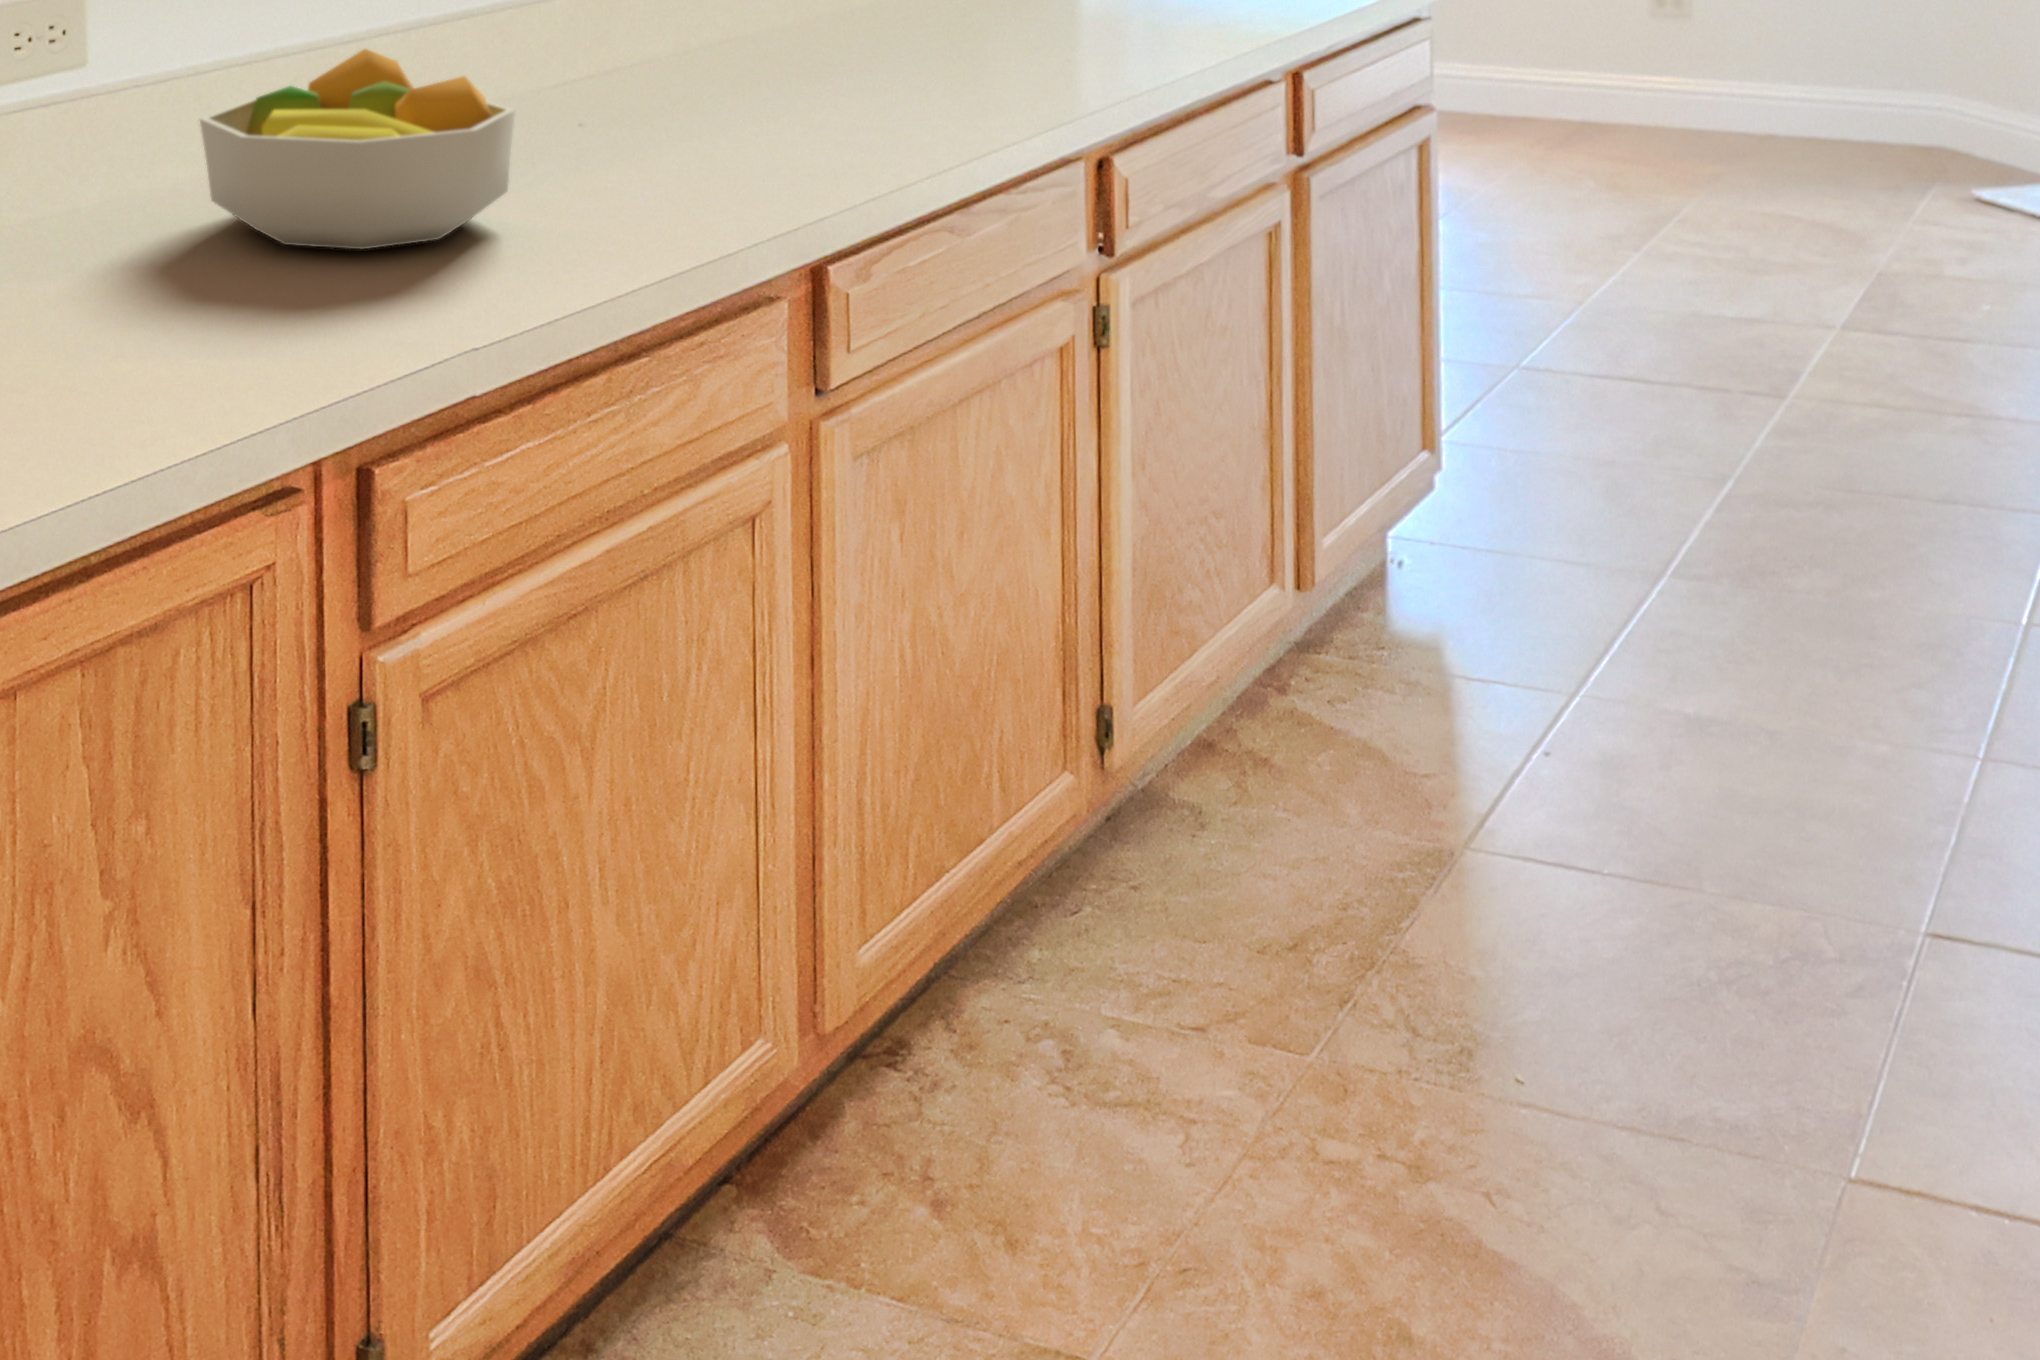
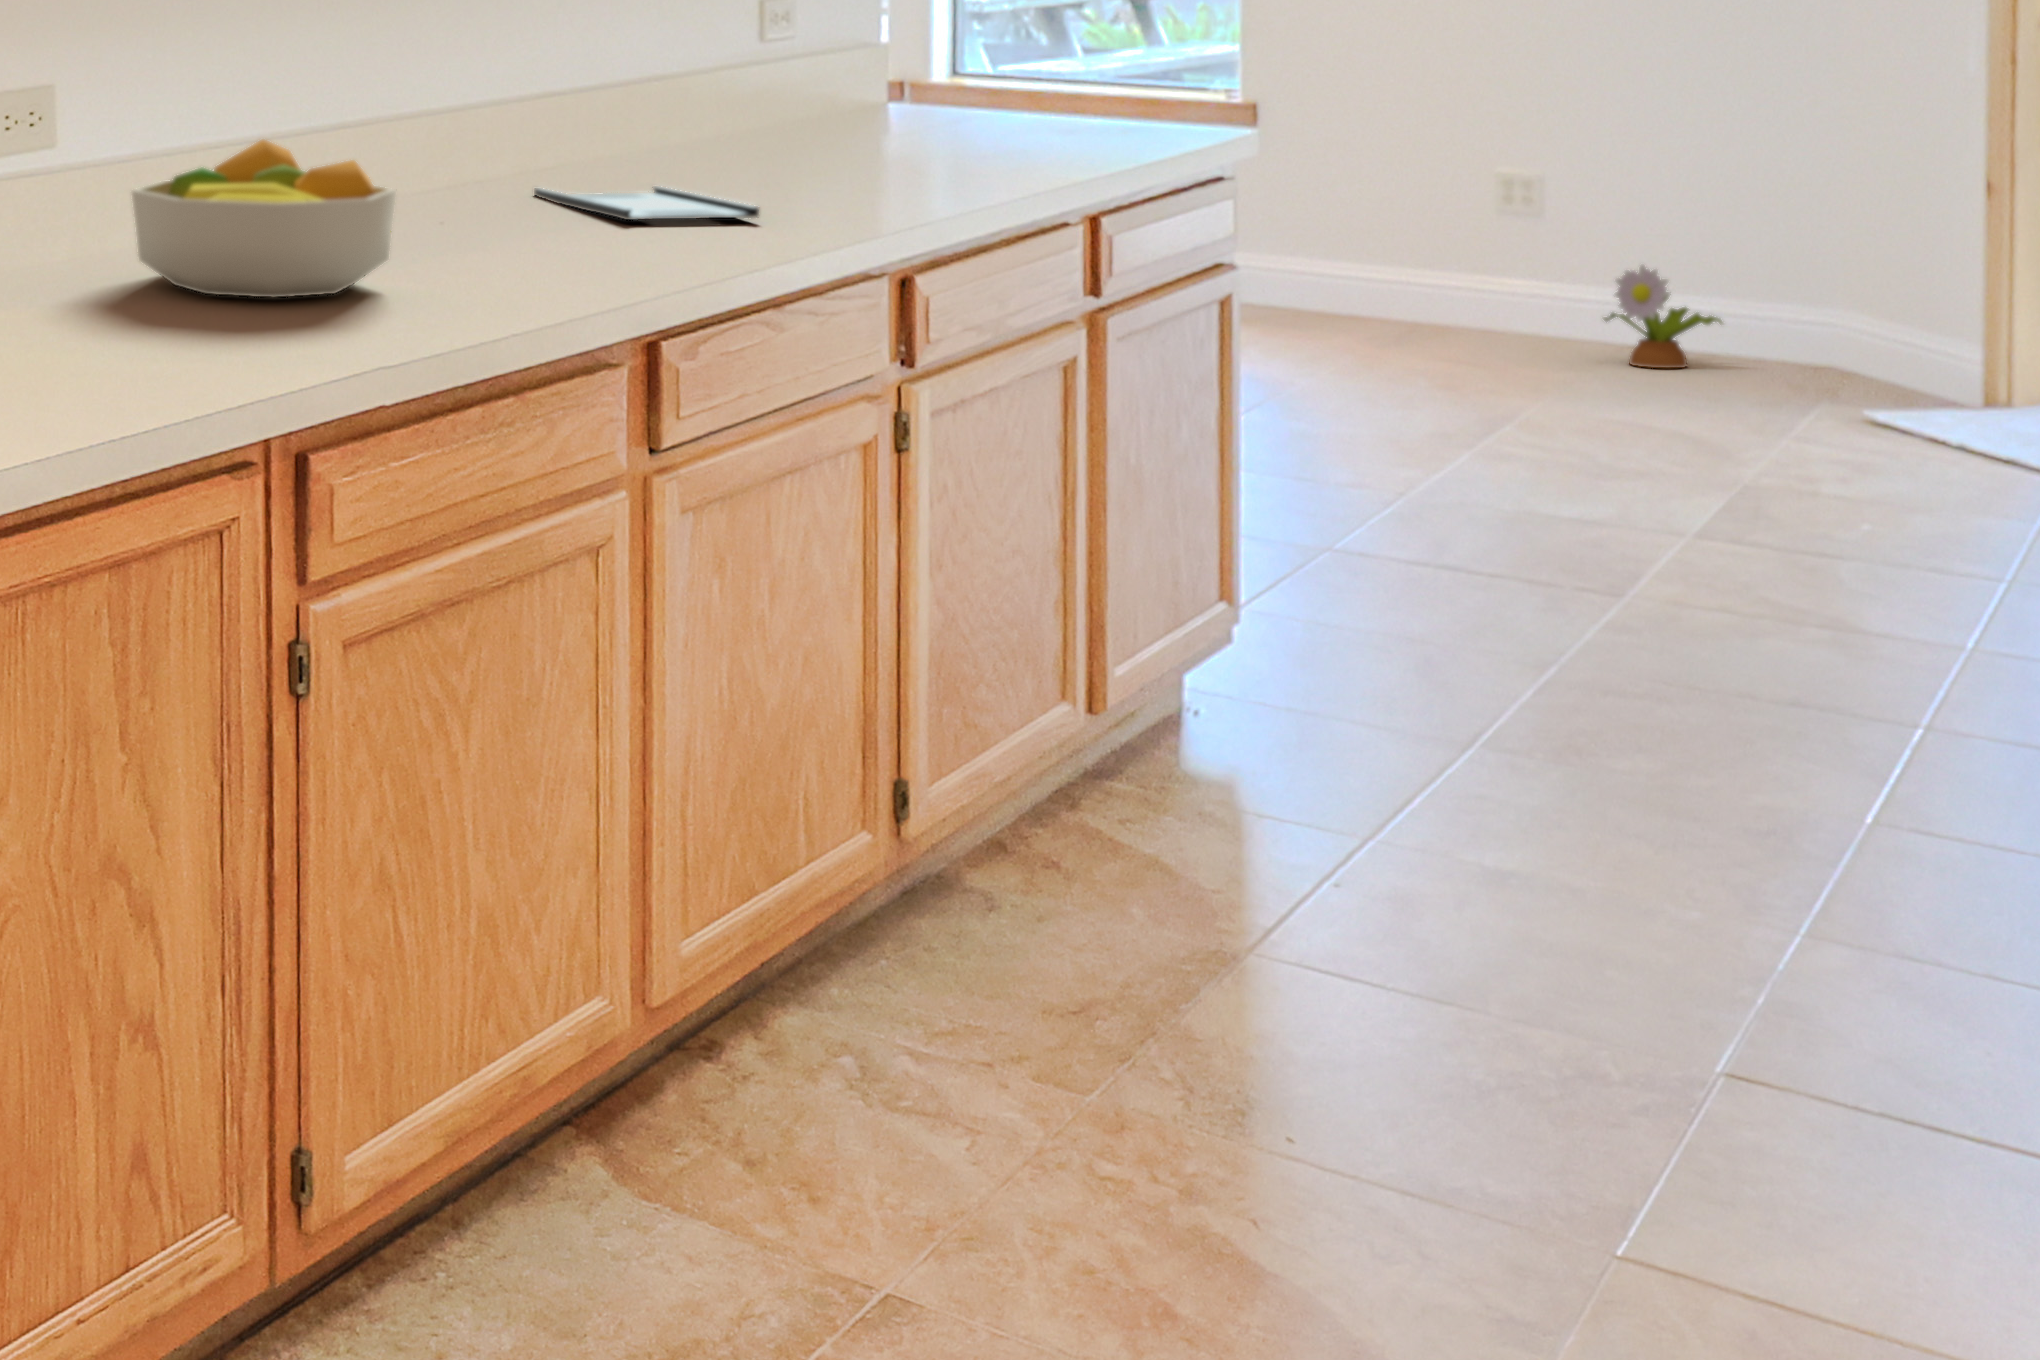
decorative plant: none [1725,49,1834,143] -> present [1604,265,1721,368]
tray: none [710,59,947,109] -> present [534,186,759,220]

